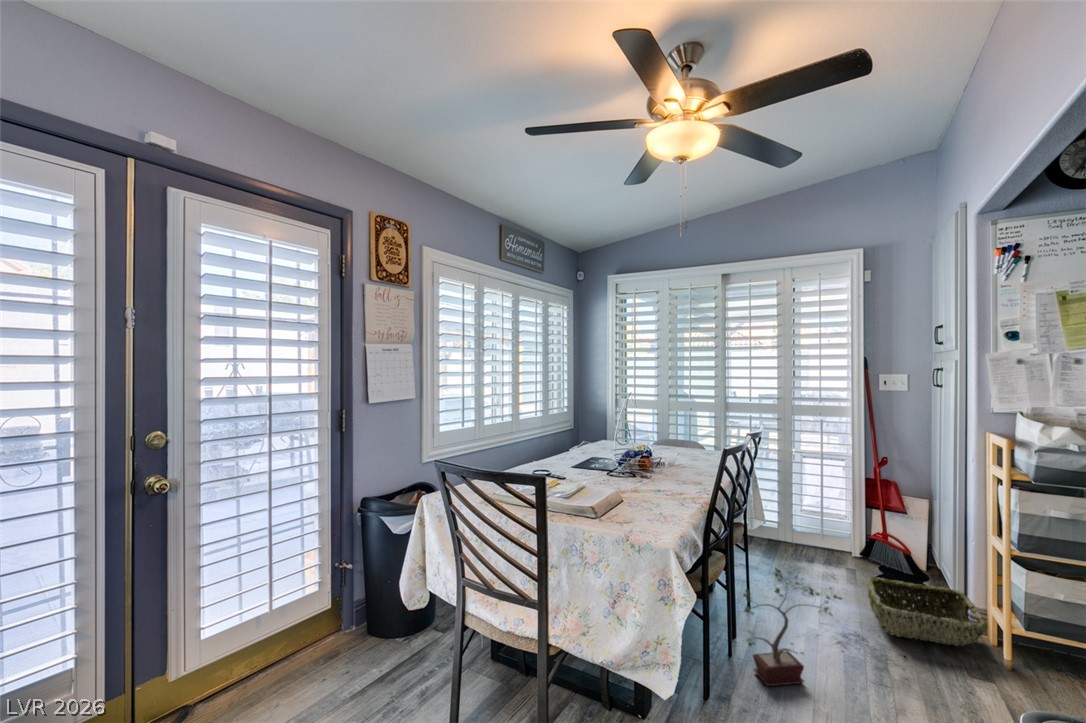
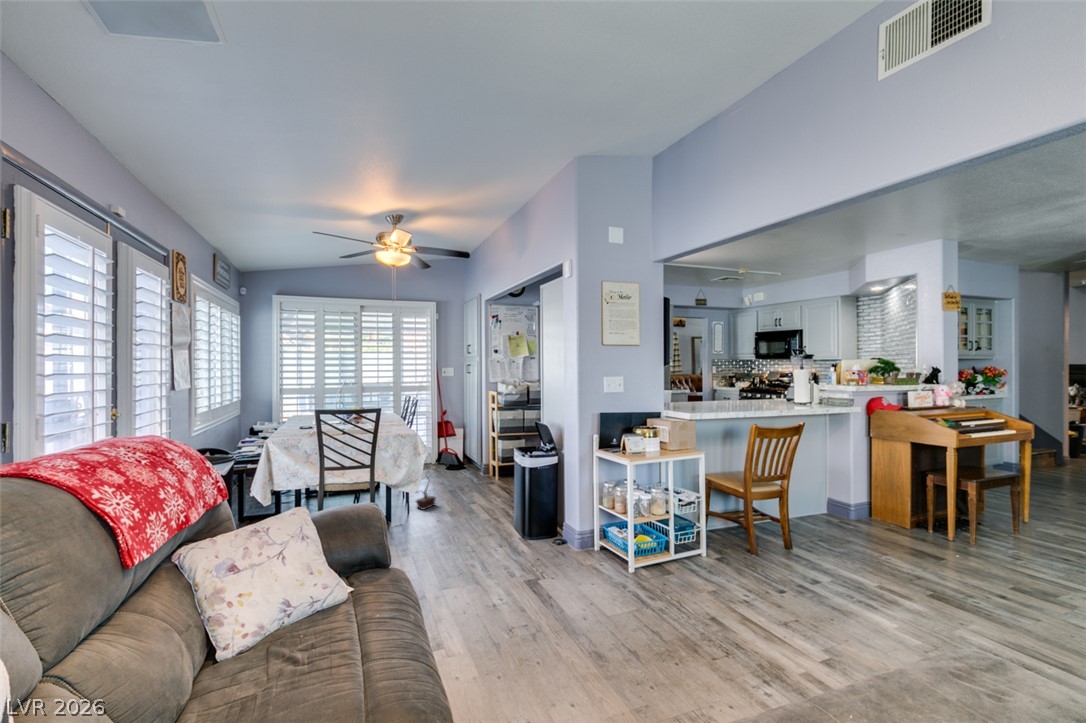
woven basket: present [866,577,988,646] -> none [448,460,490,484]

